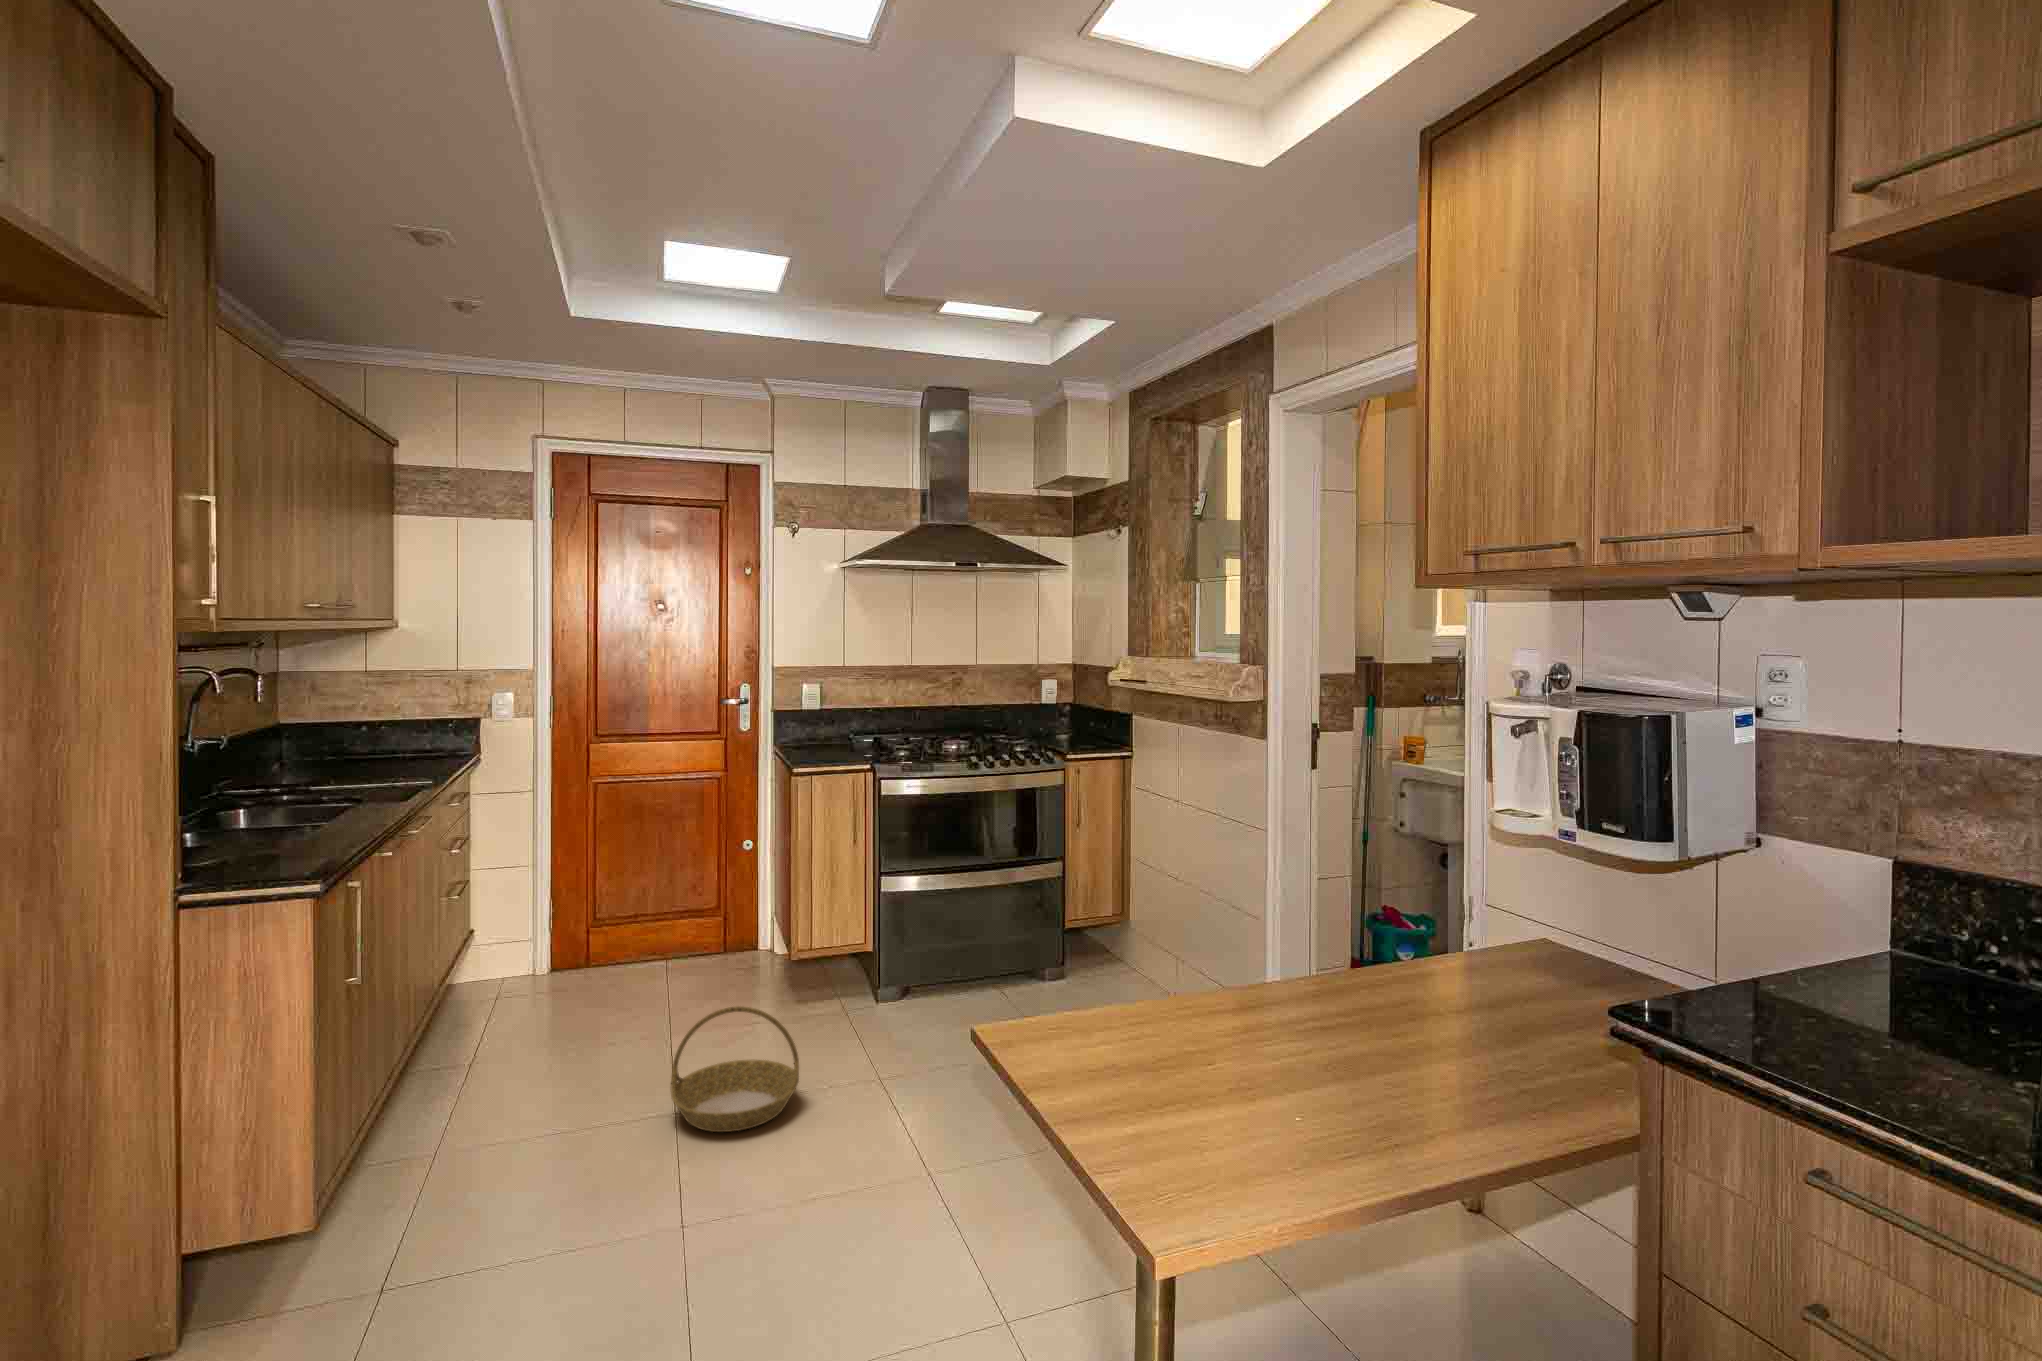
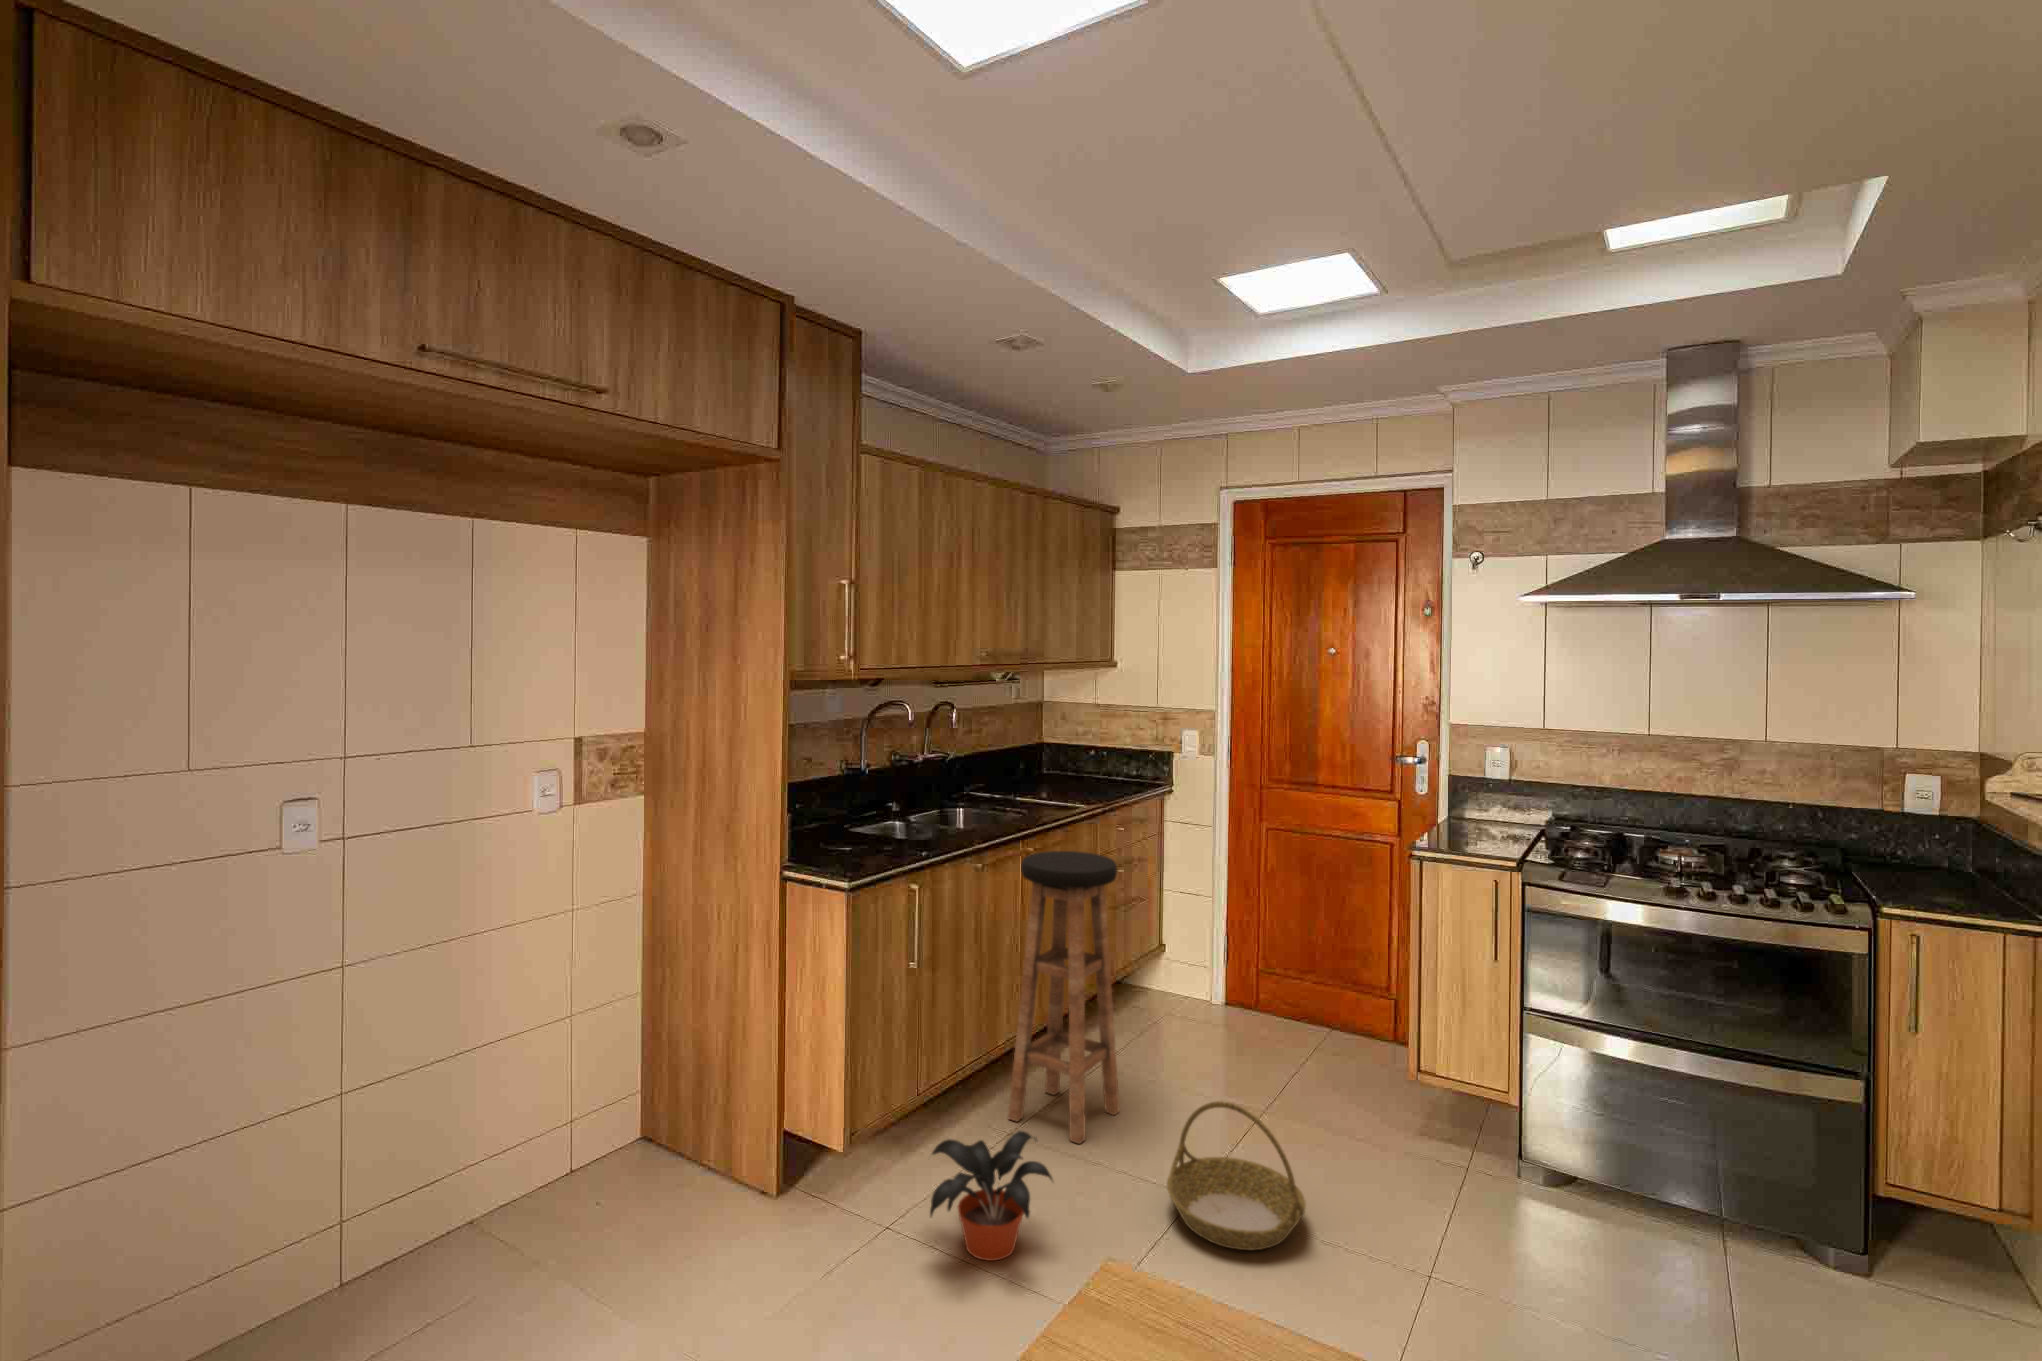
bar stool: none [430,823,552,1143] -> present [1008,851,1119,1144]
potted plant: none [454,1106,615,1252] -> present [930,1131,1053,1261]

